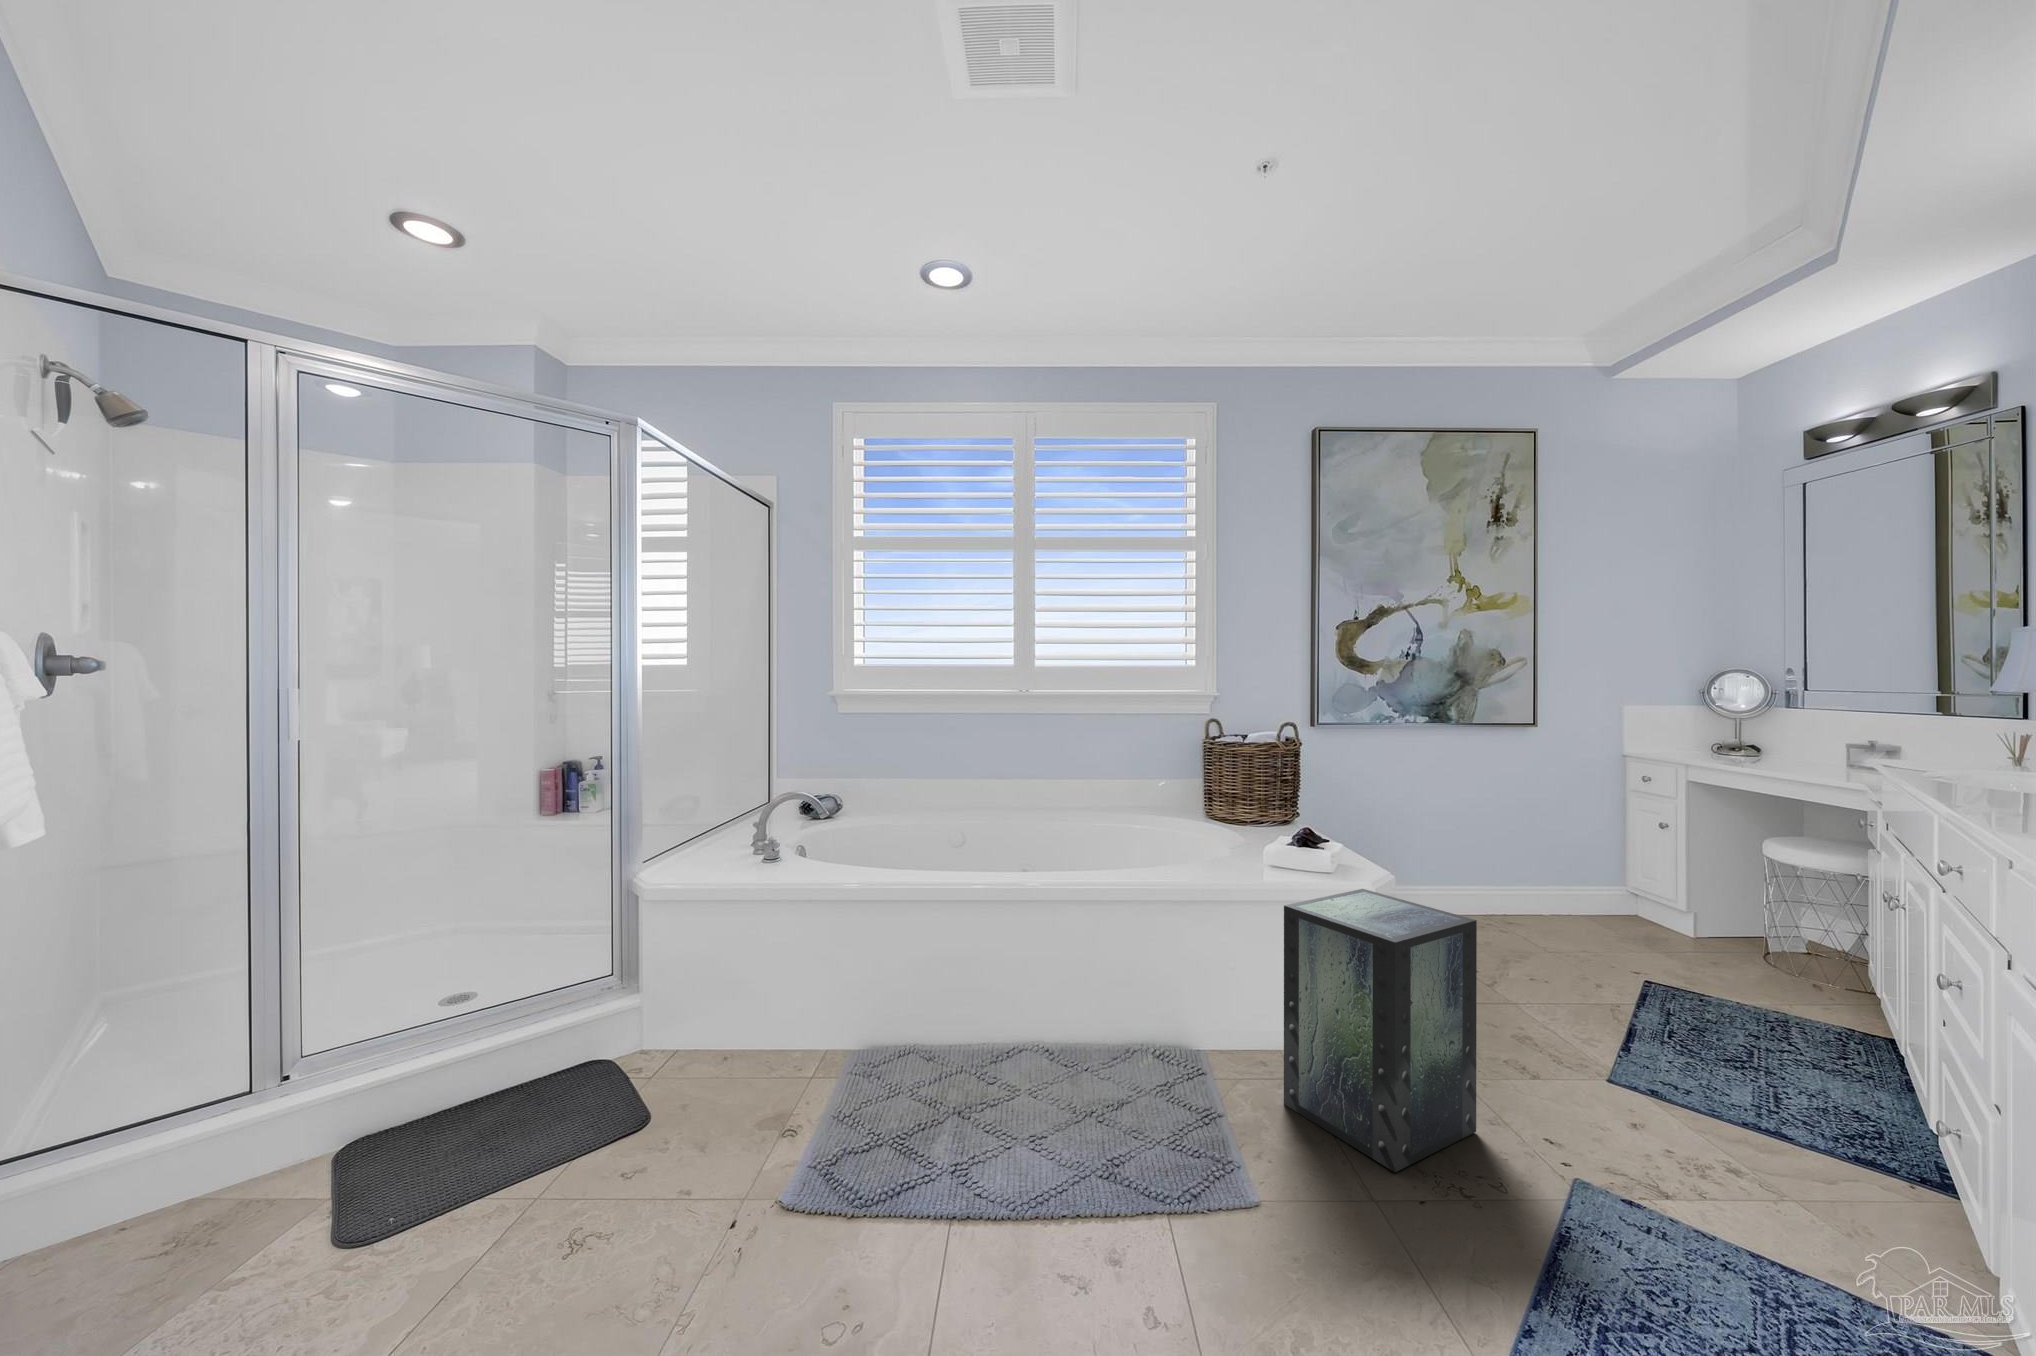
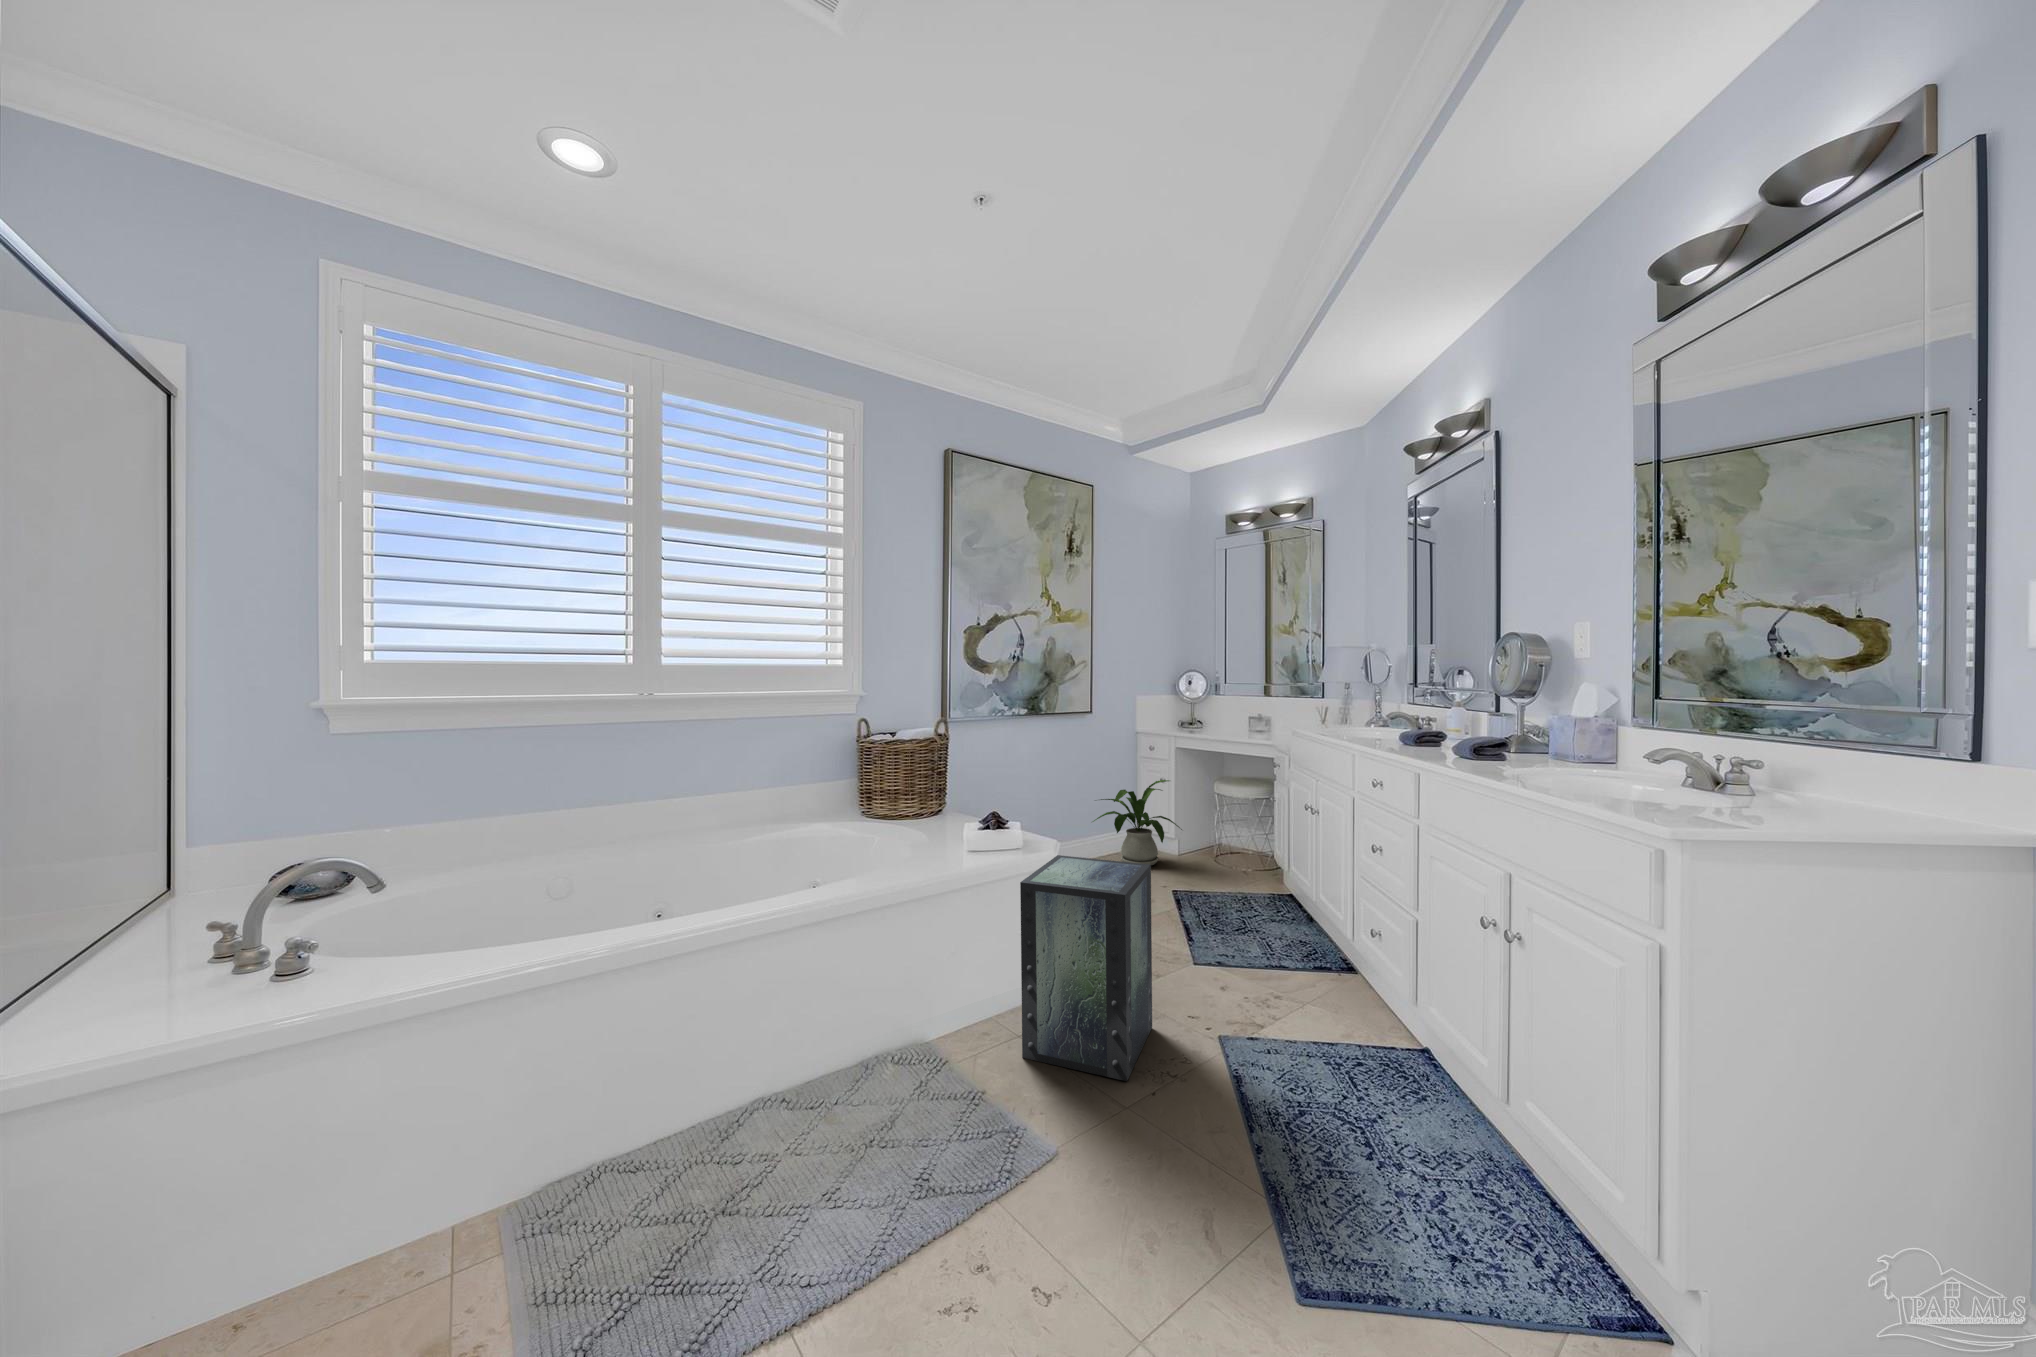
house plant: none [1529,831,1691,950] -> present [1093,780,1182,865]

